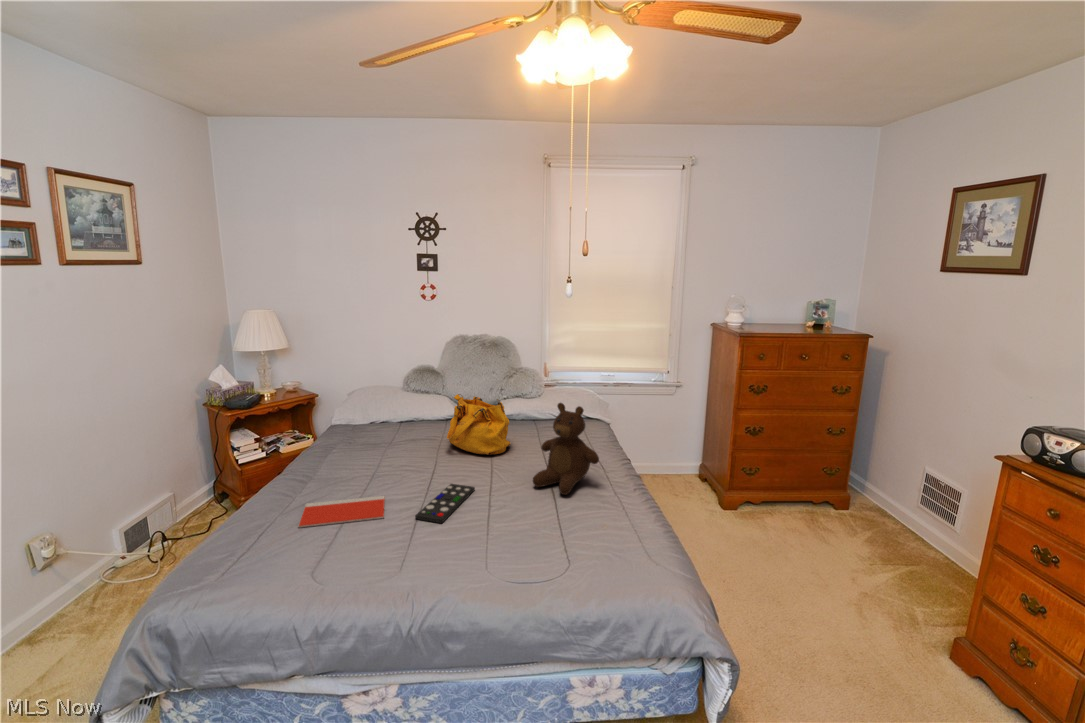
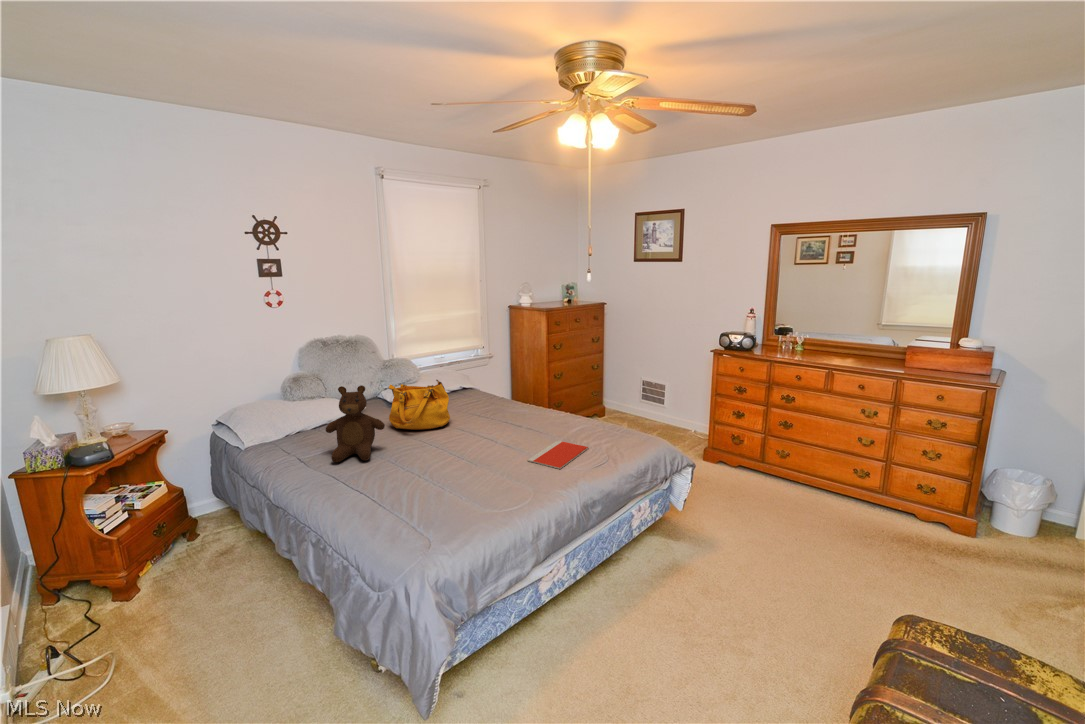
teddy bear: present [533,403,599,495] -> present [326,385,385,462]
remote control: present [415,484,475,523] -> none [457,444,499,473]
notebook: present [299,496,385,527] -> present [527,441,588,469]

